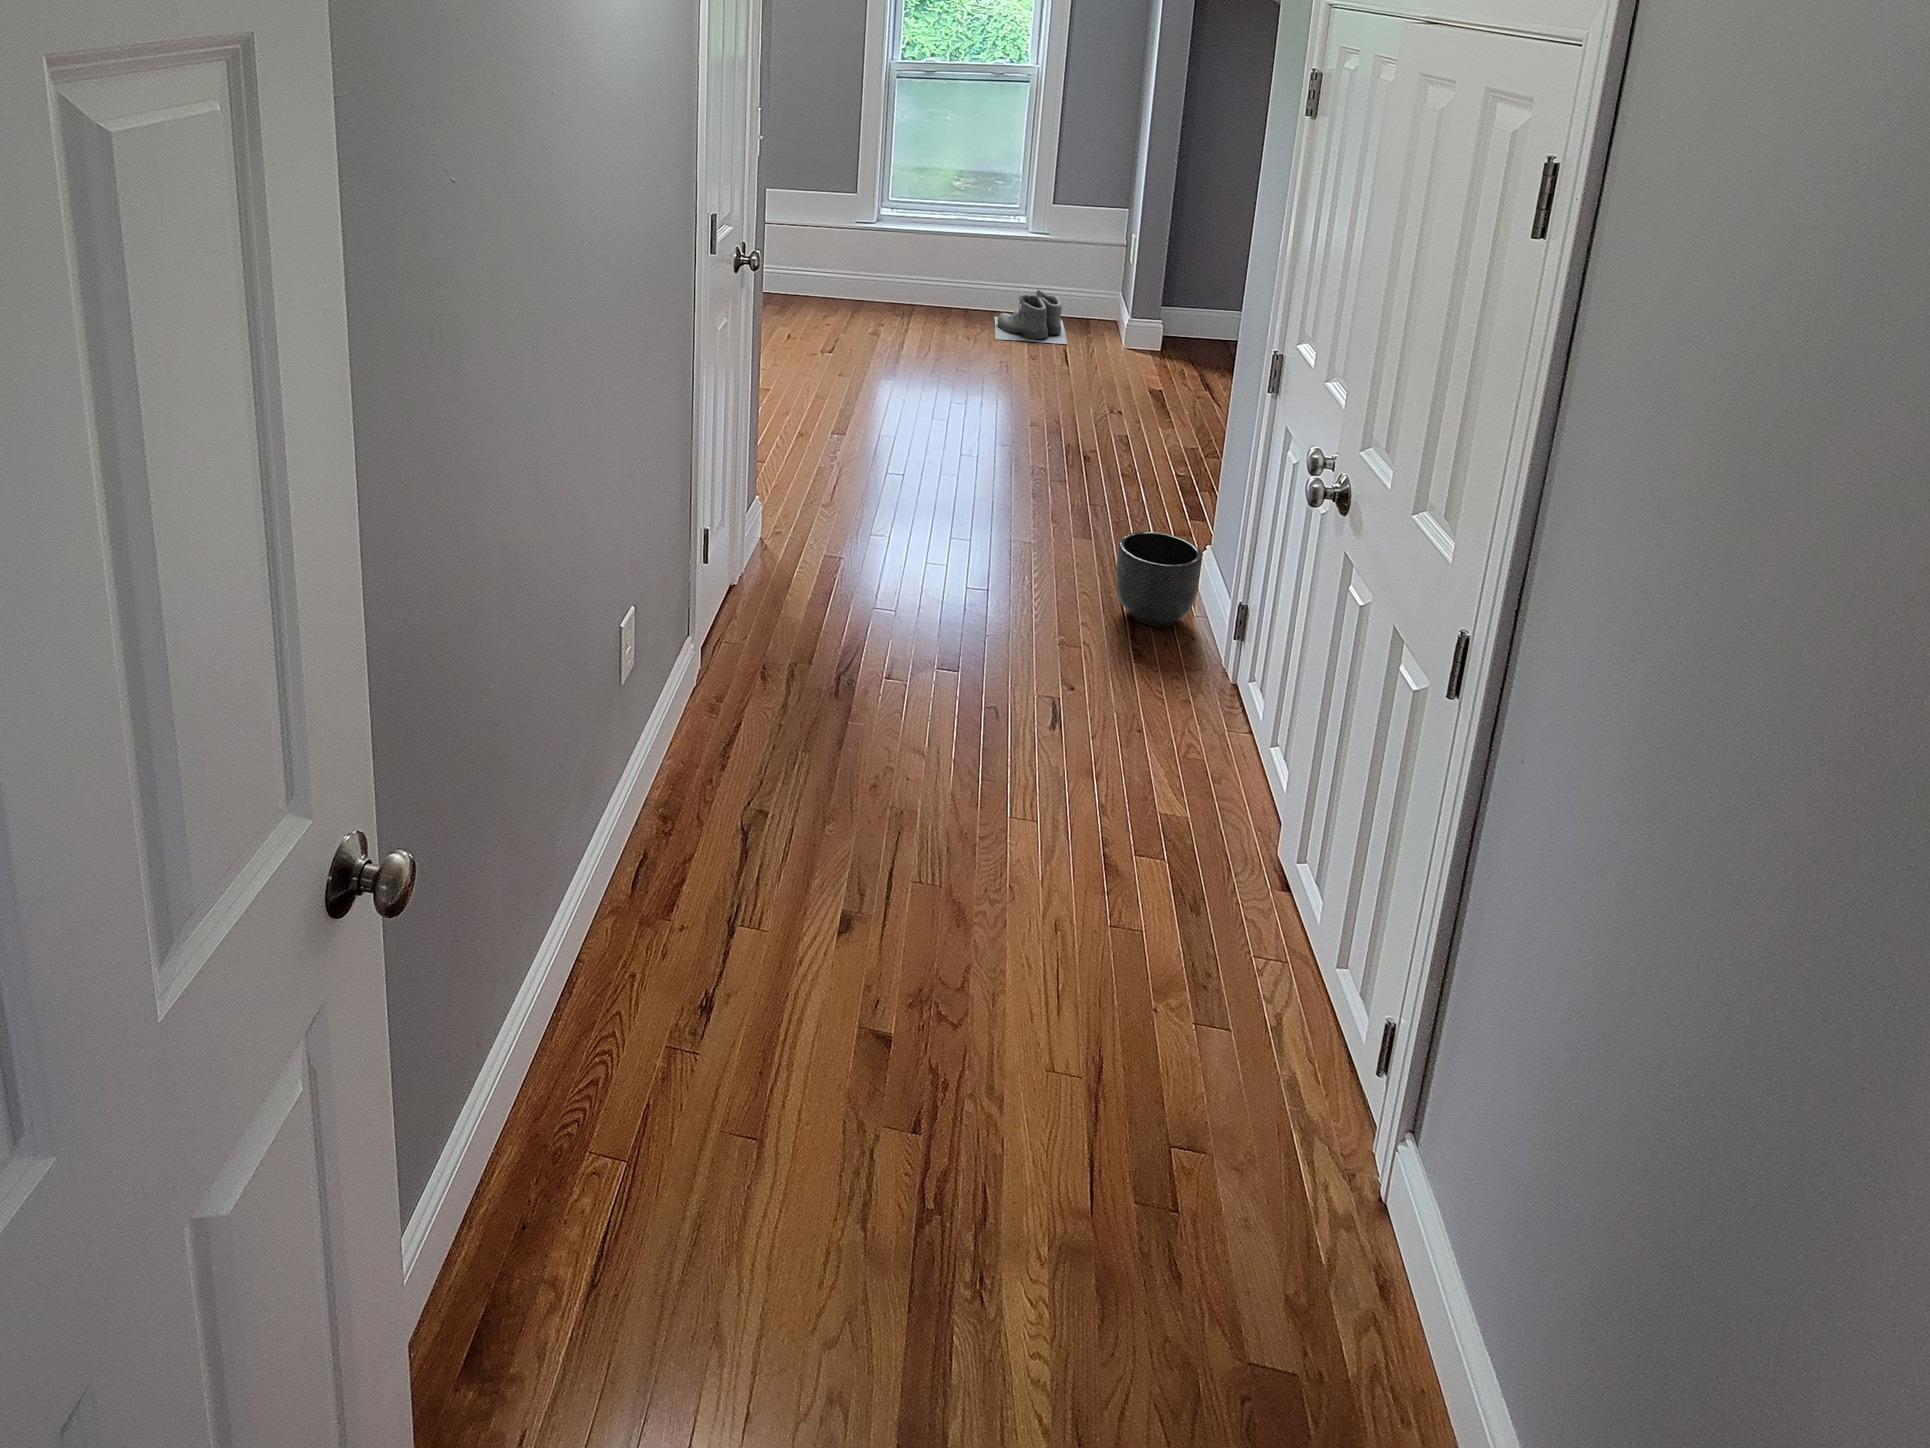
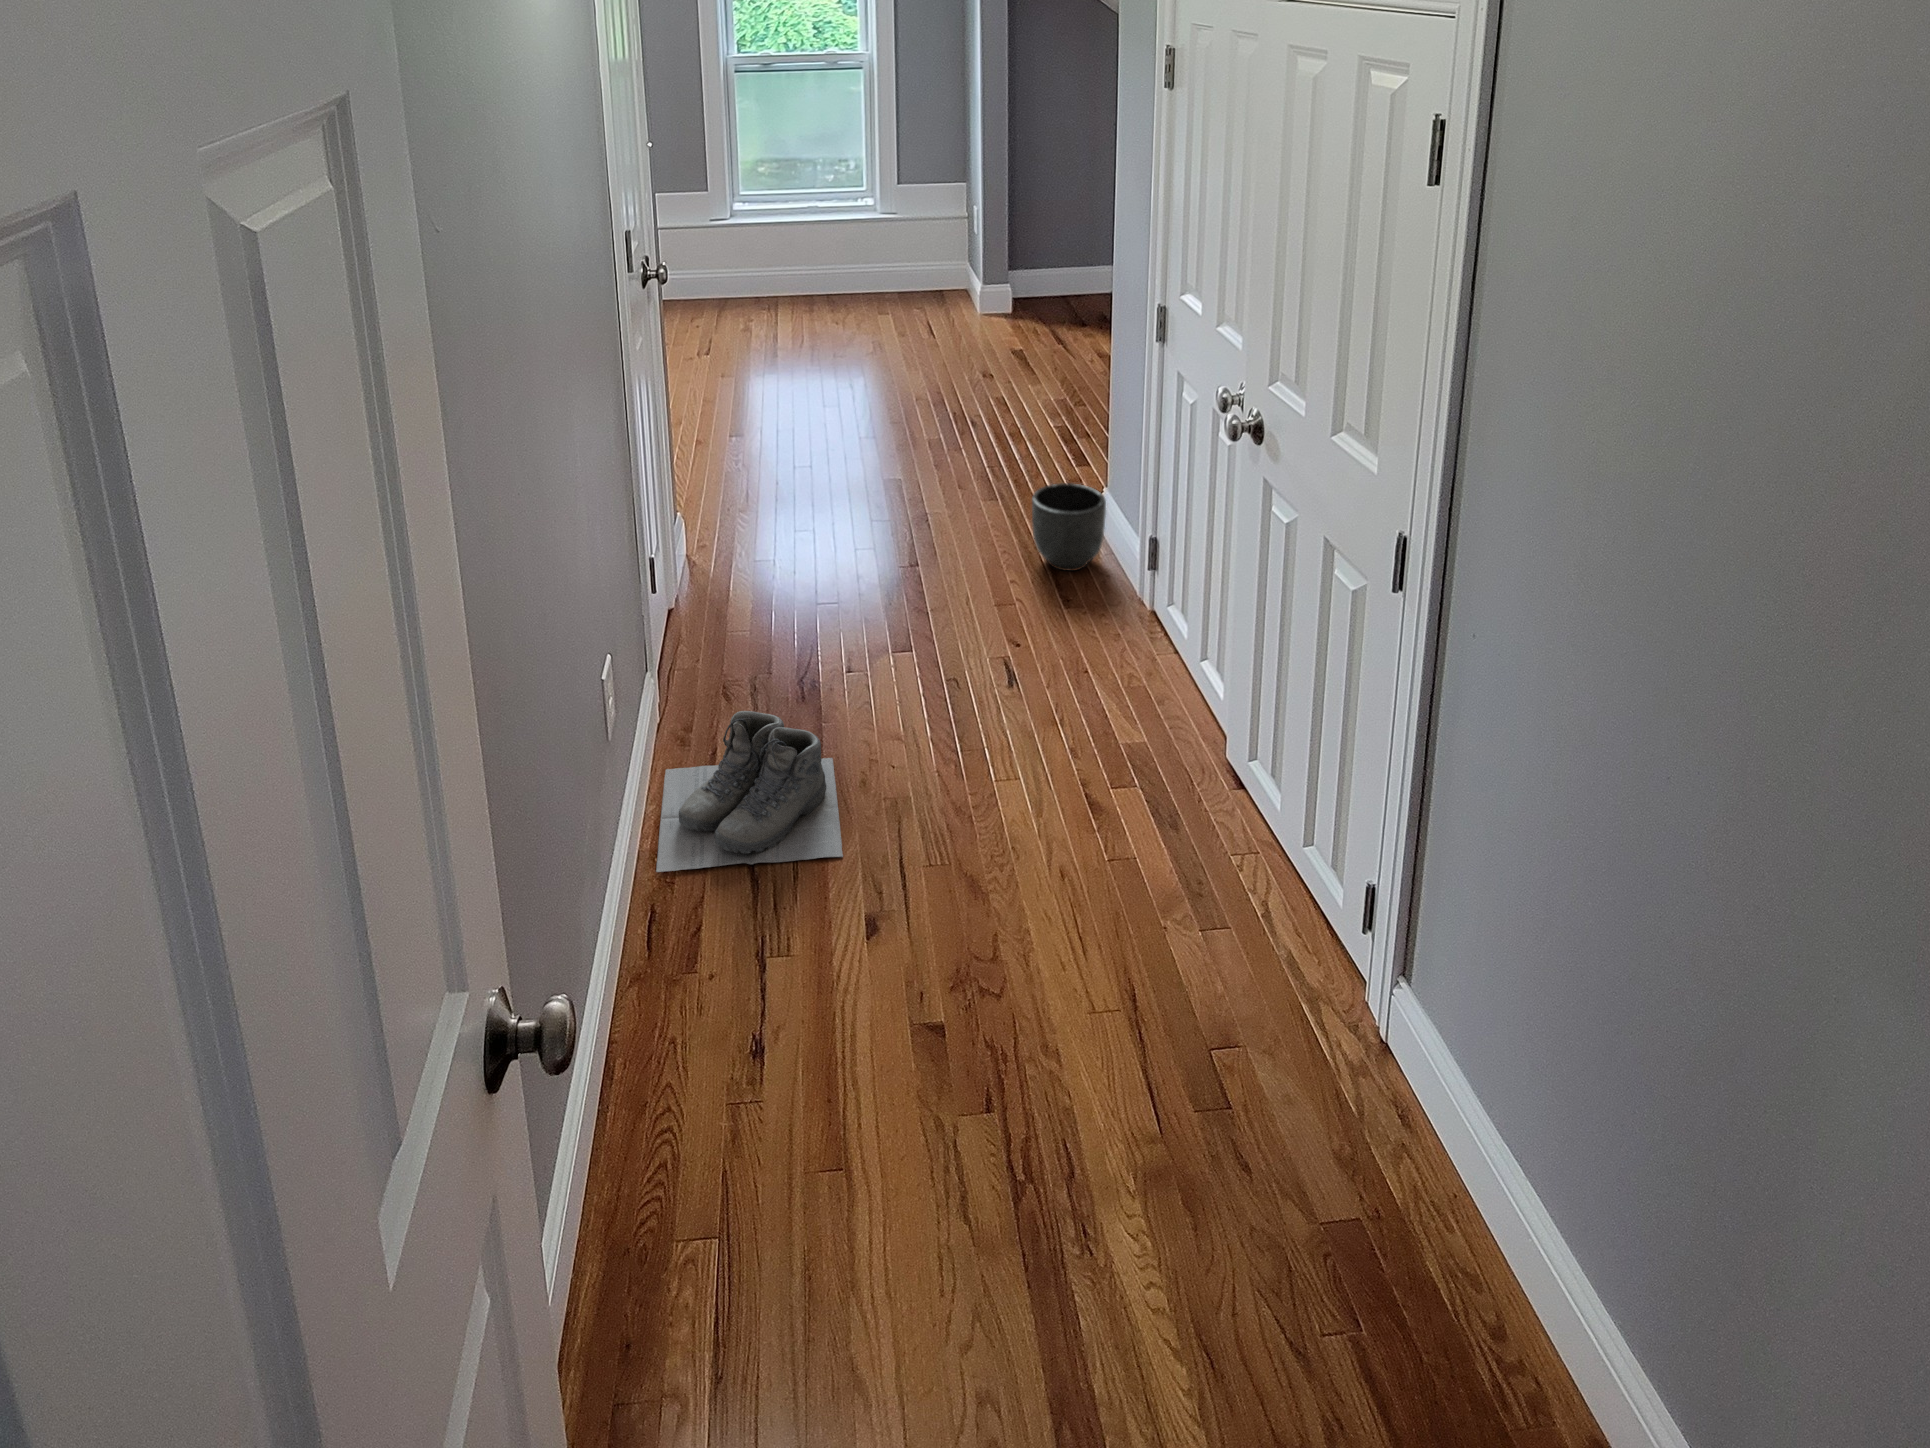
boots: present [995,290,1067,344] -> present [656,711,843,872]

